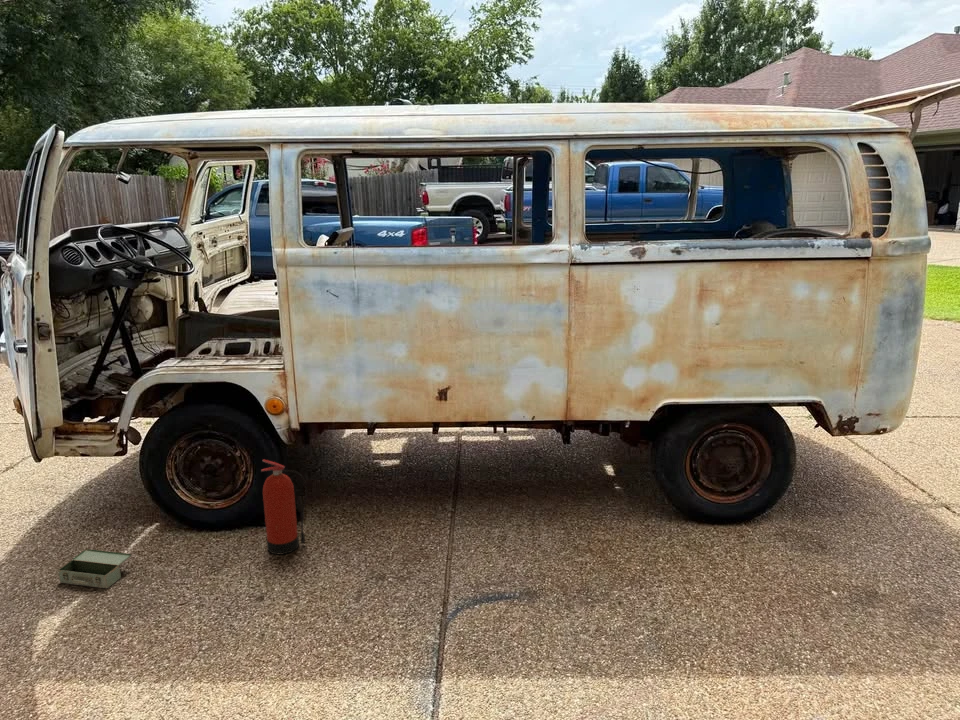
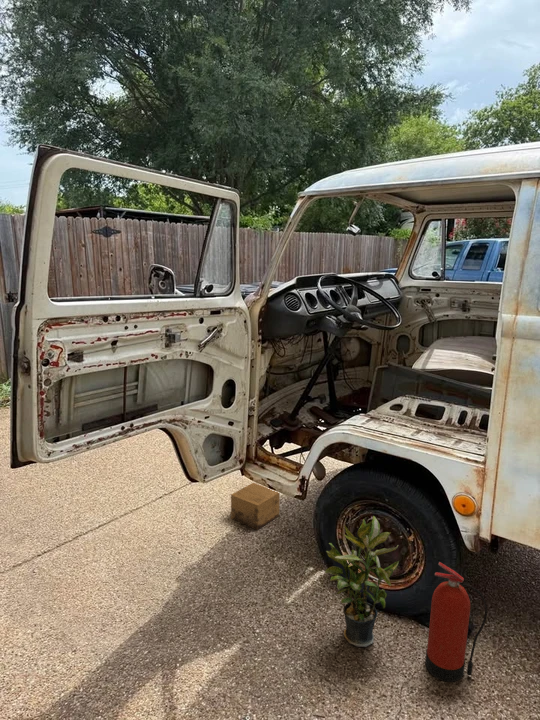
potted plant: none [160,440,230,560] -> present [325,516,399,647]
cardboard box: none [27,471,93,515] -> present [231,483,280,530]
toolbox: present [58,549,132,588] -> none [225,585,289,642]

